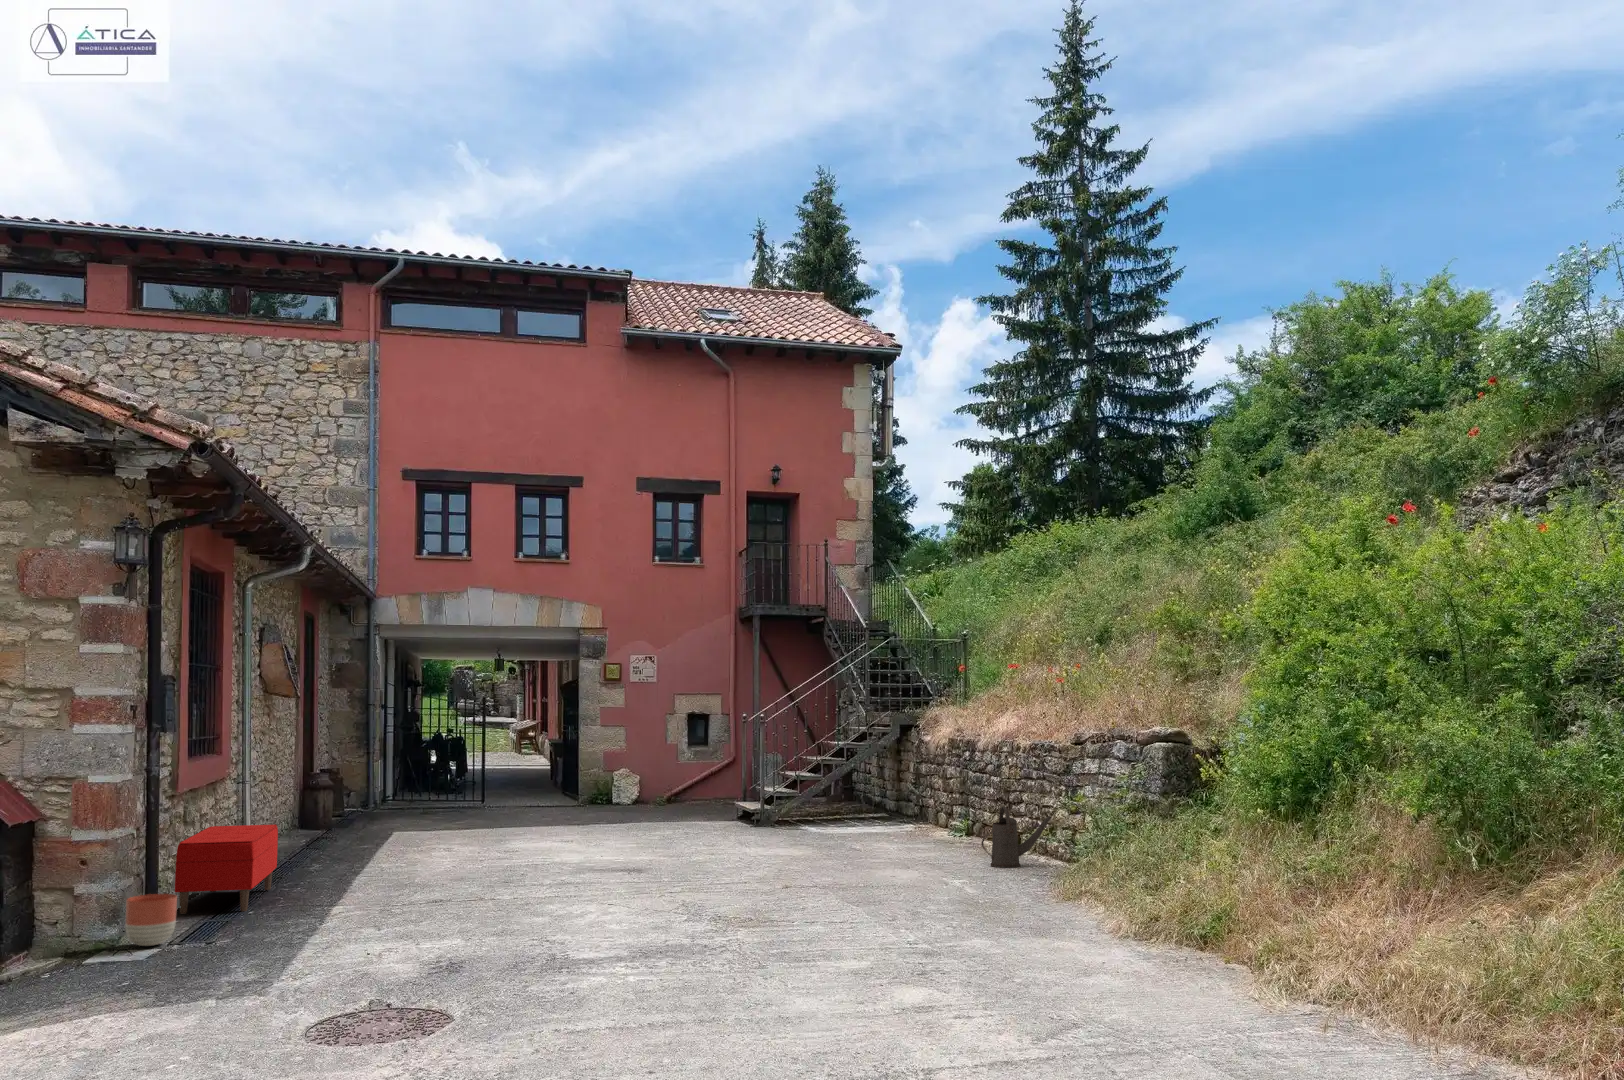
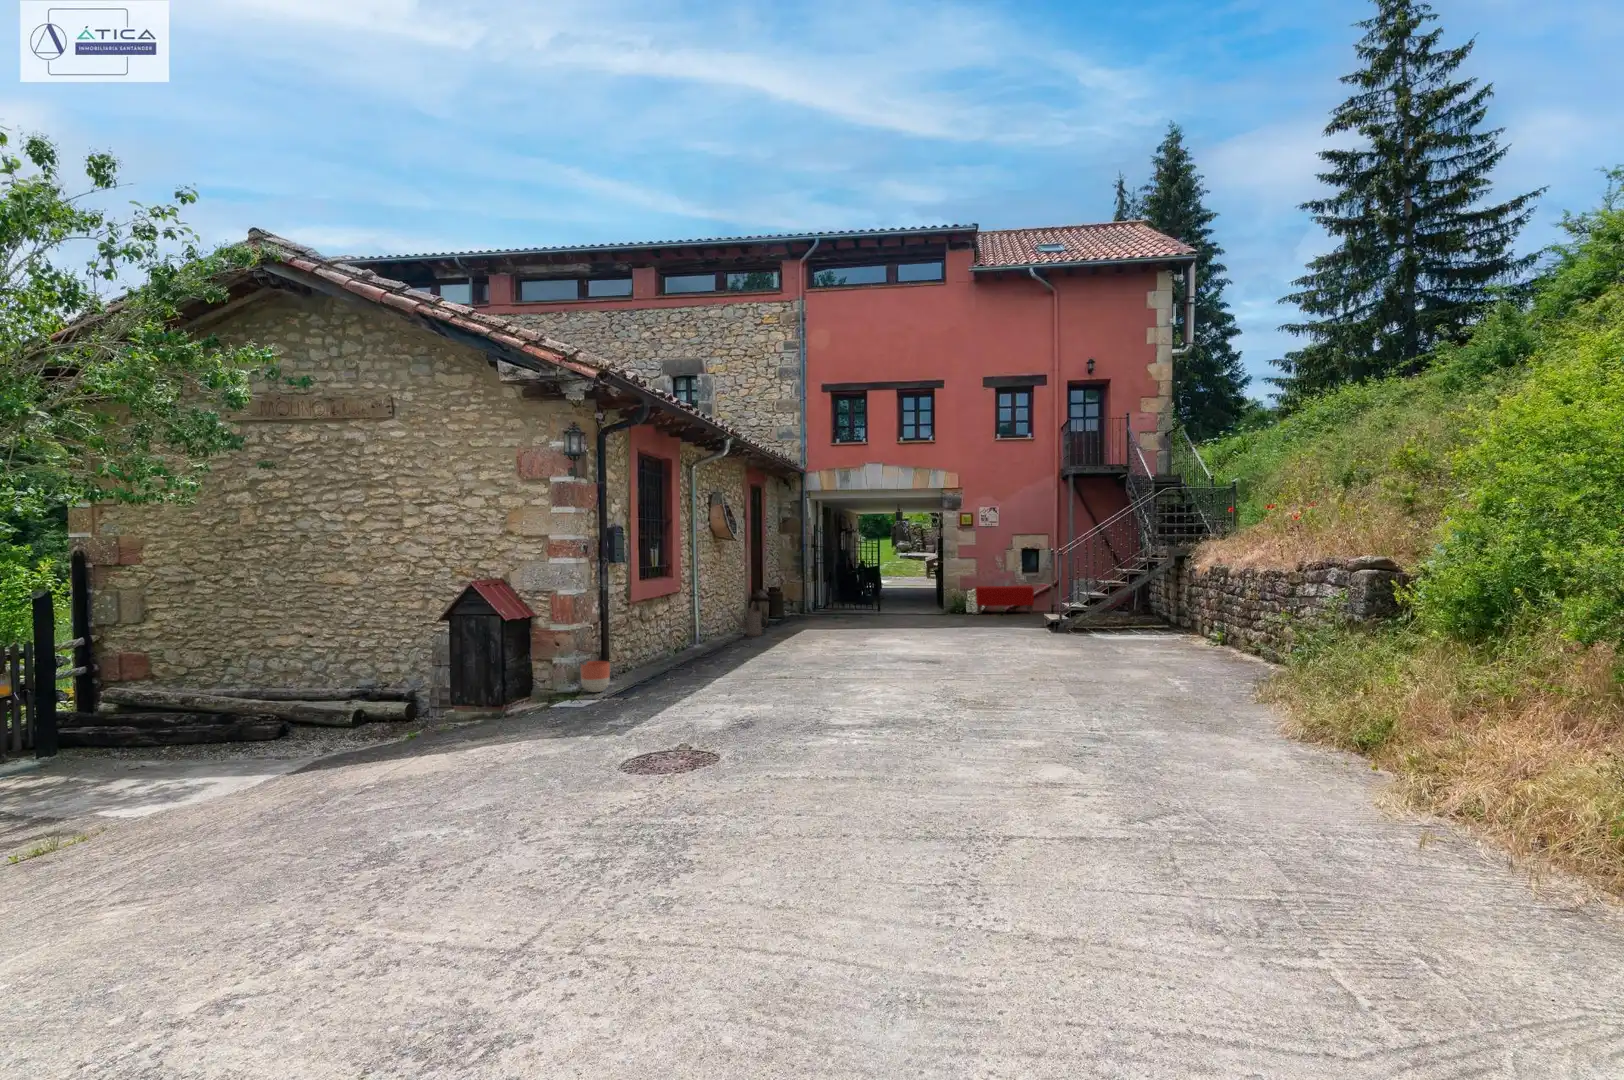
watering can: present [982,807,1051,868] -> present [727,602,762,636]
bench: present [175,825,278,914] -> present [975,586,1034,613]

